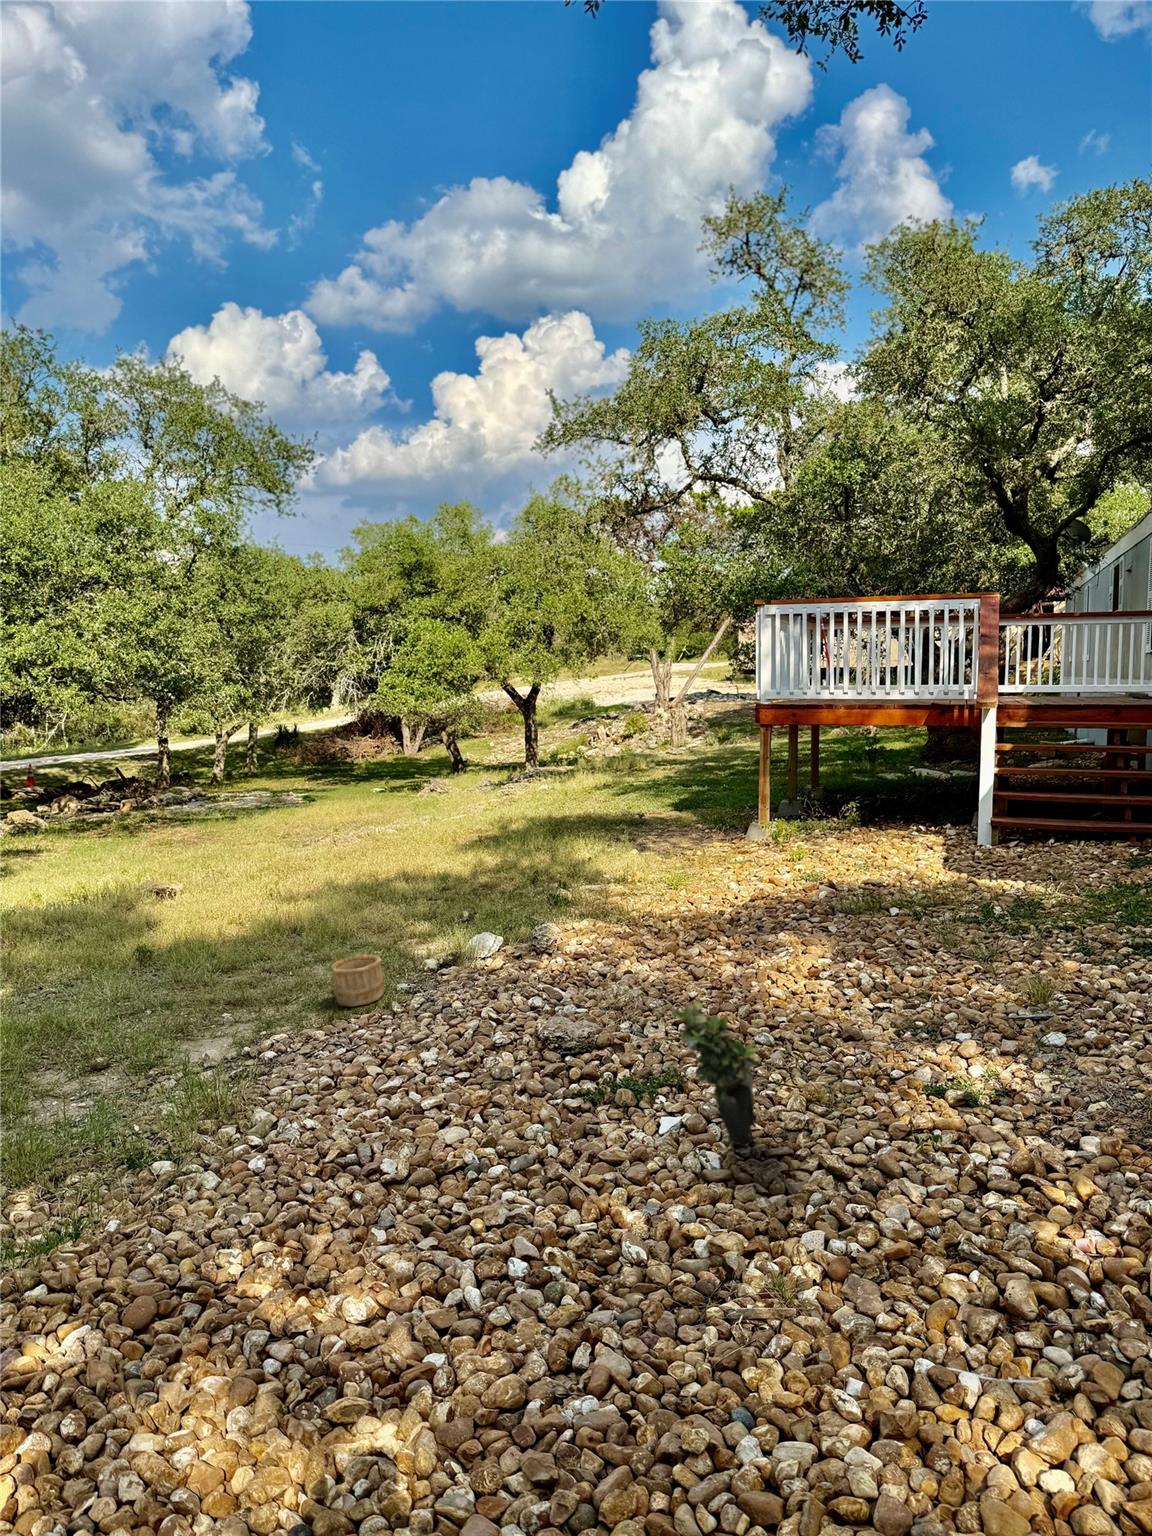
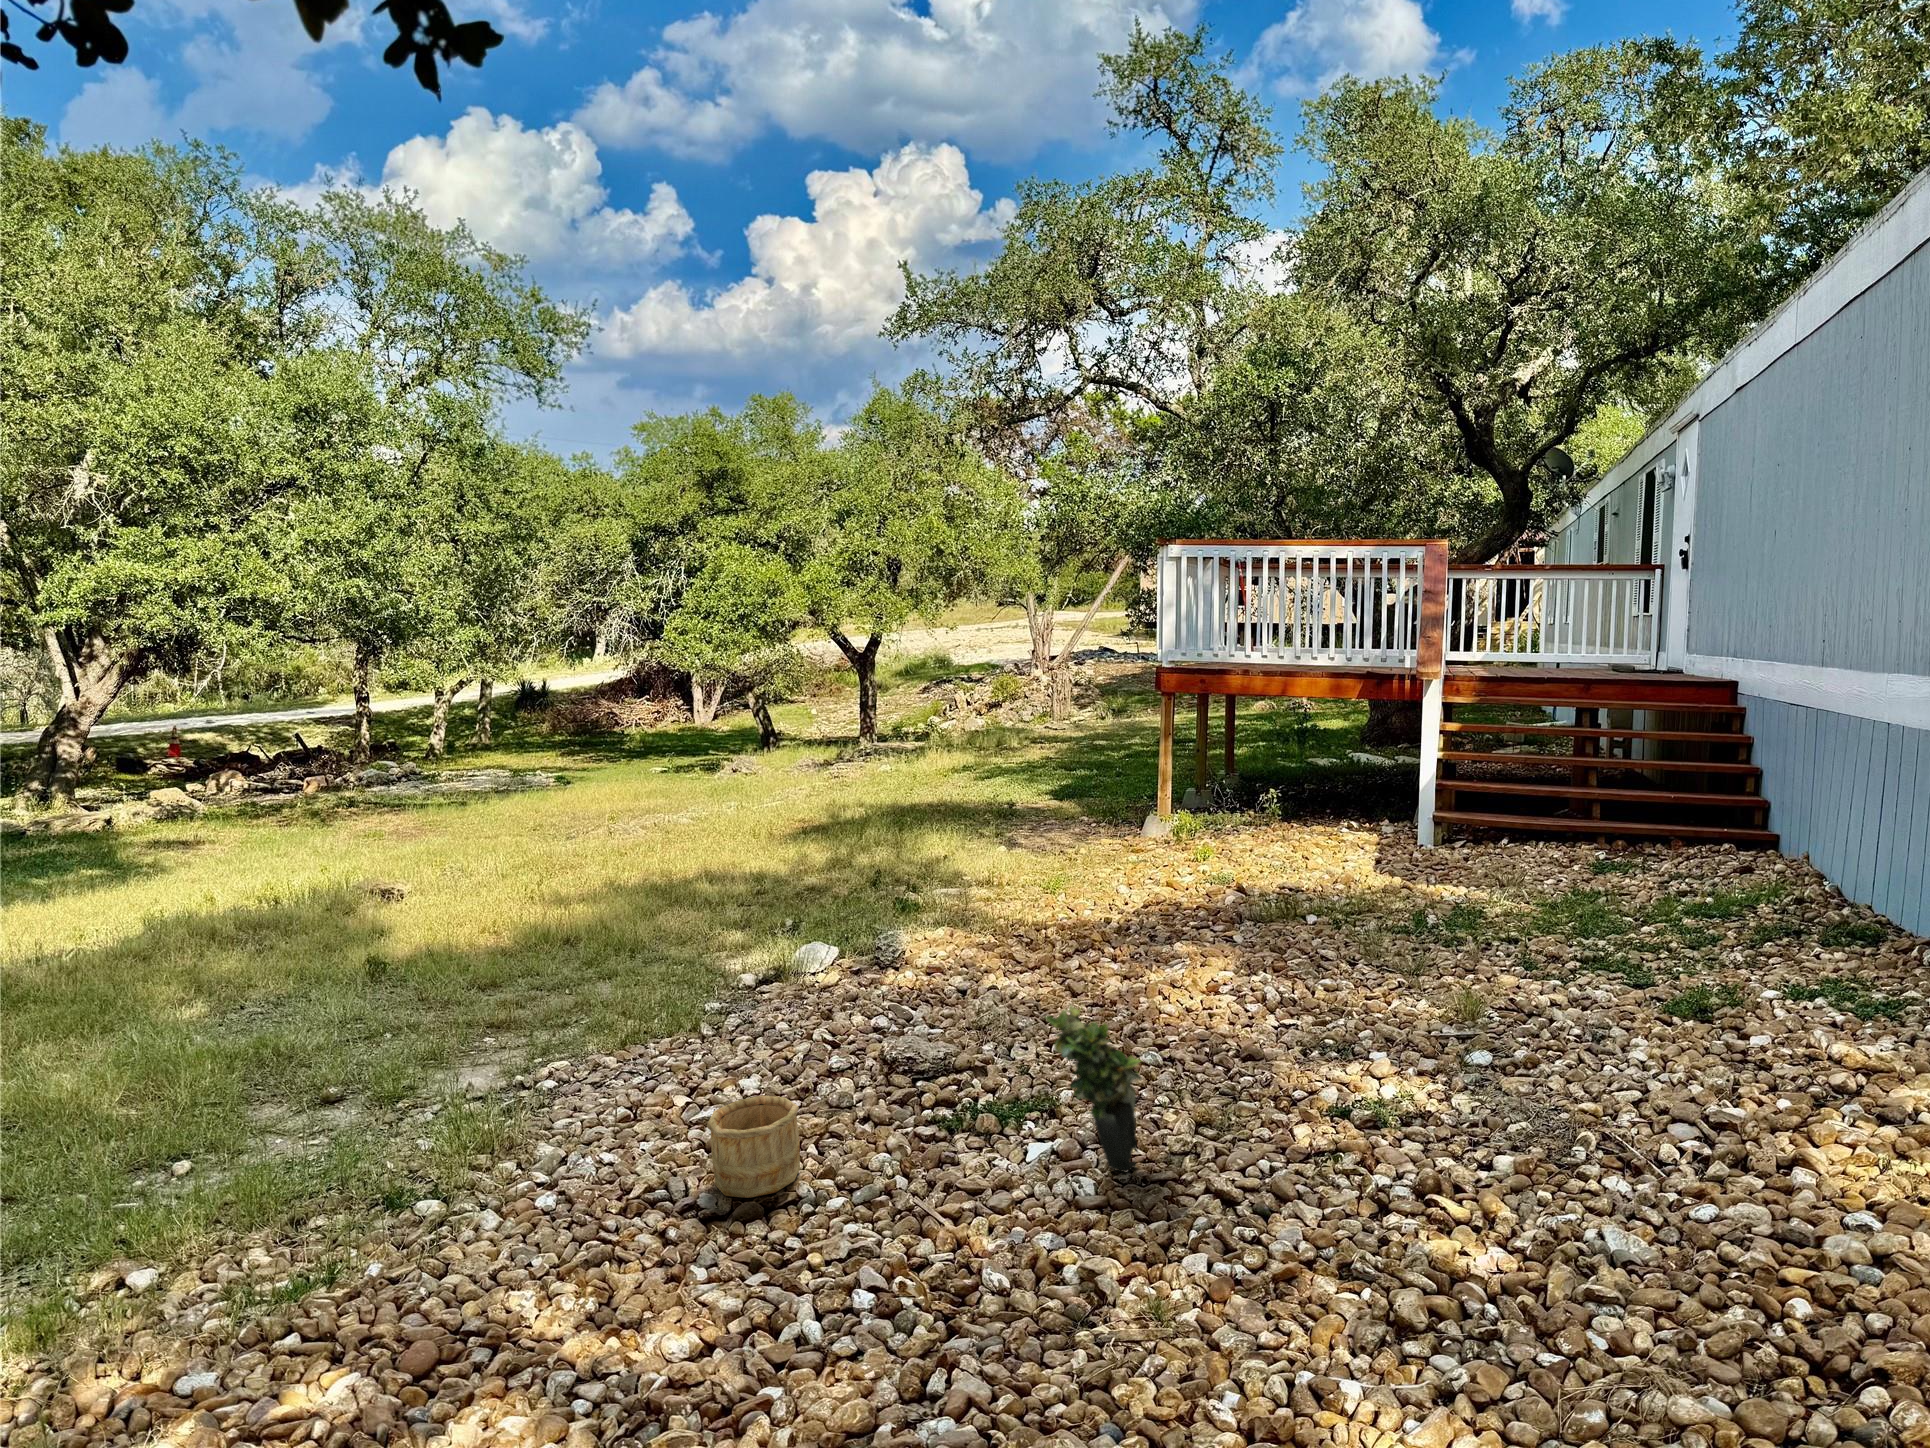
wooden bucket: present [330,954,384,1006] -> present [707,1095,800,1198]

